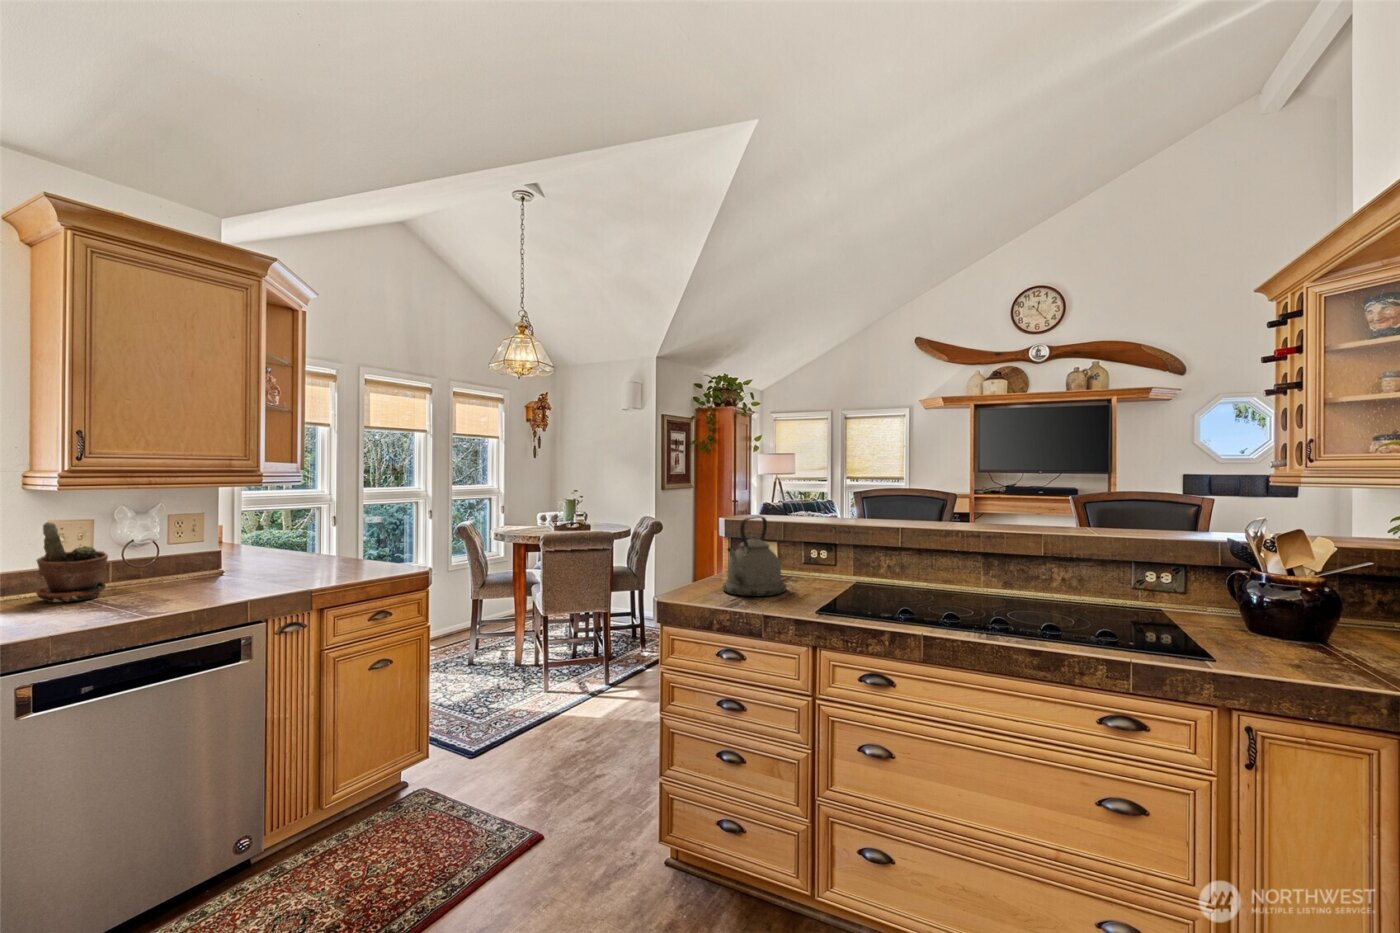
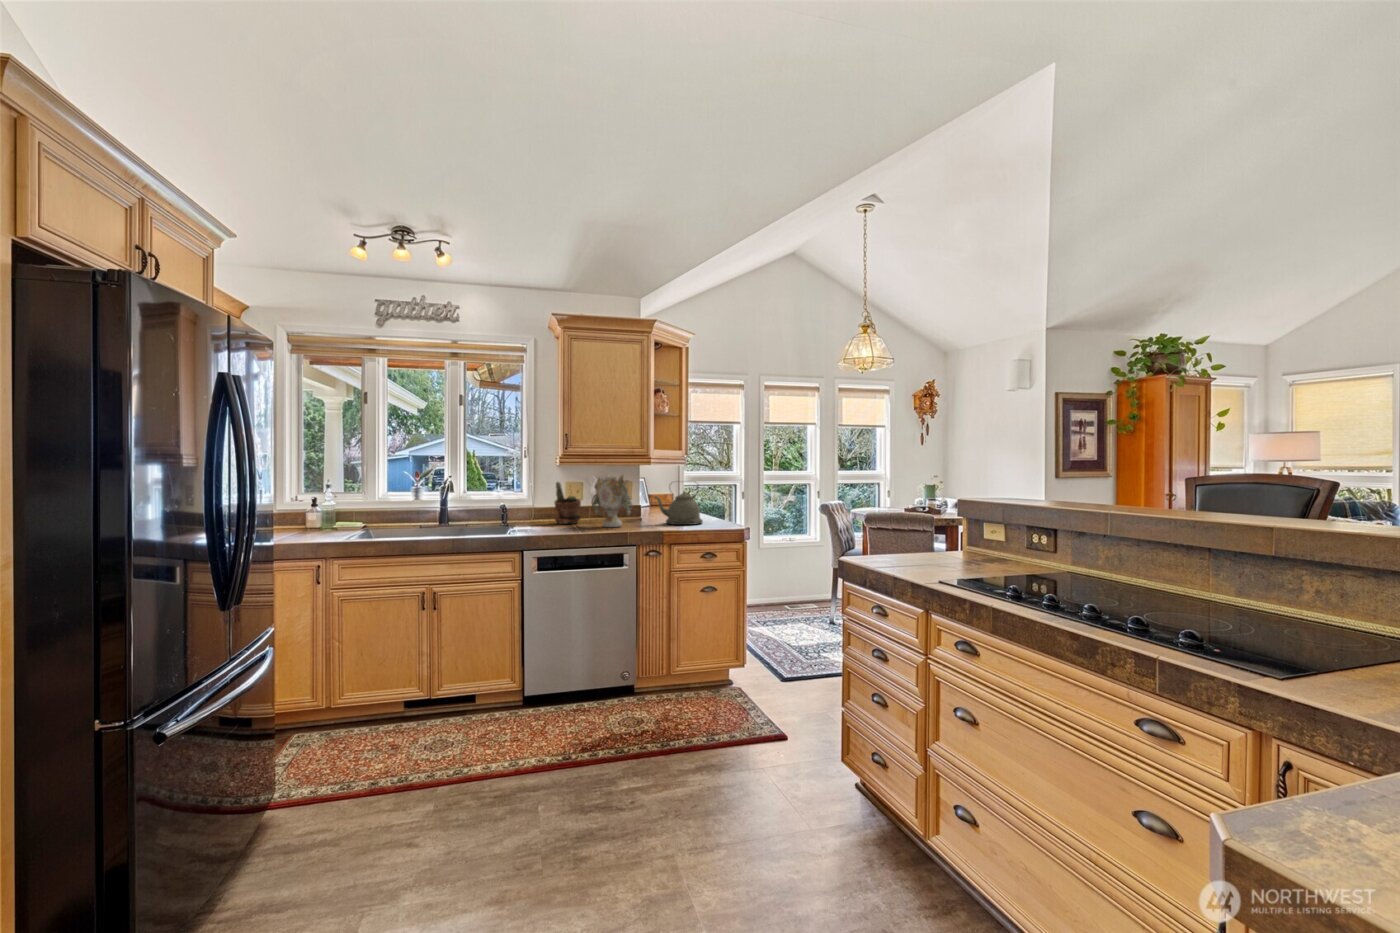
vase: none [146,503,245,597] -> present [592,475,632,527]
kettle: present [722,516,786,596] -> present [654,483,703,525]

